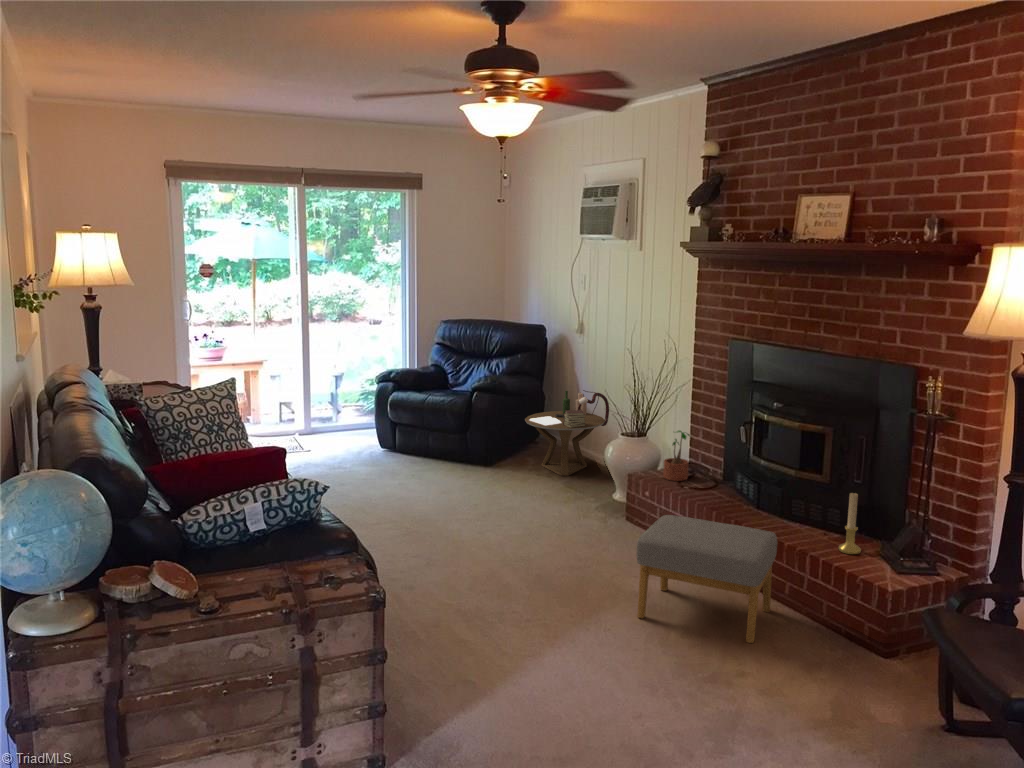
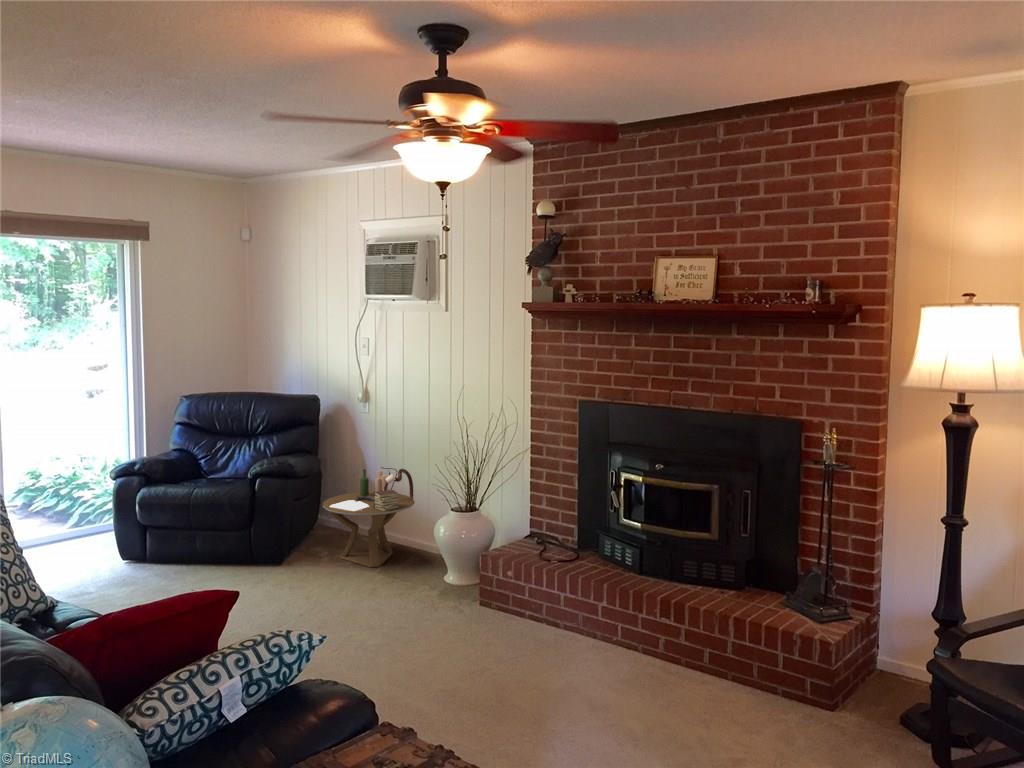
potted plant: present [663,431,690,481] -> none [520,503,546,559]
candle holder: present [838,493,861,555] -> none [751,550,774,614]
footstool: present [637,515,777,643] -> none [575,599,718,729]

